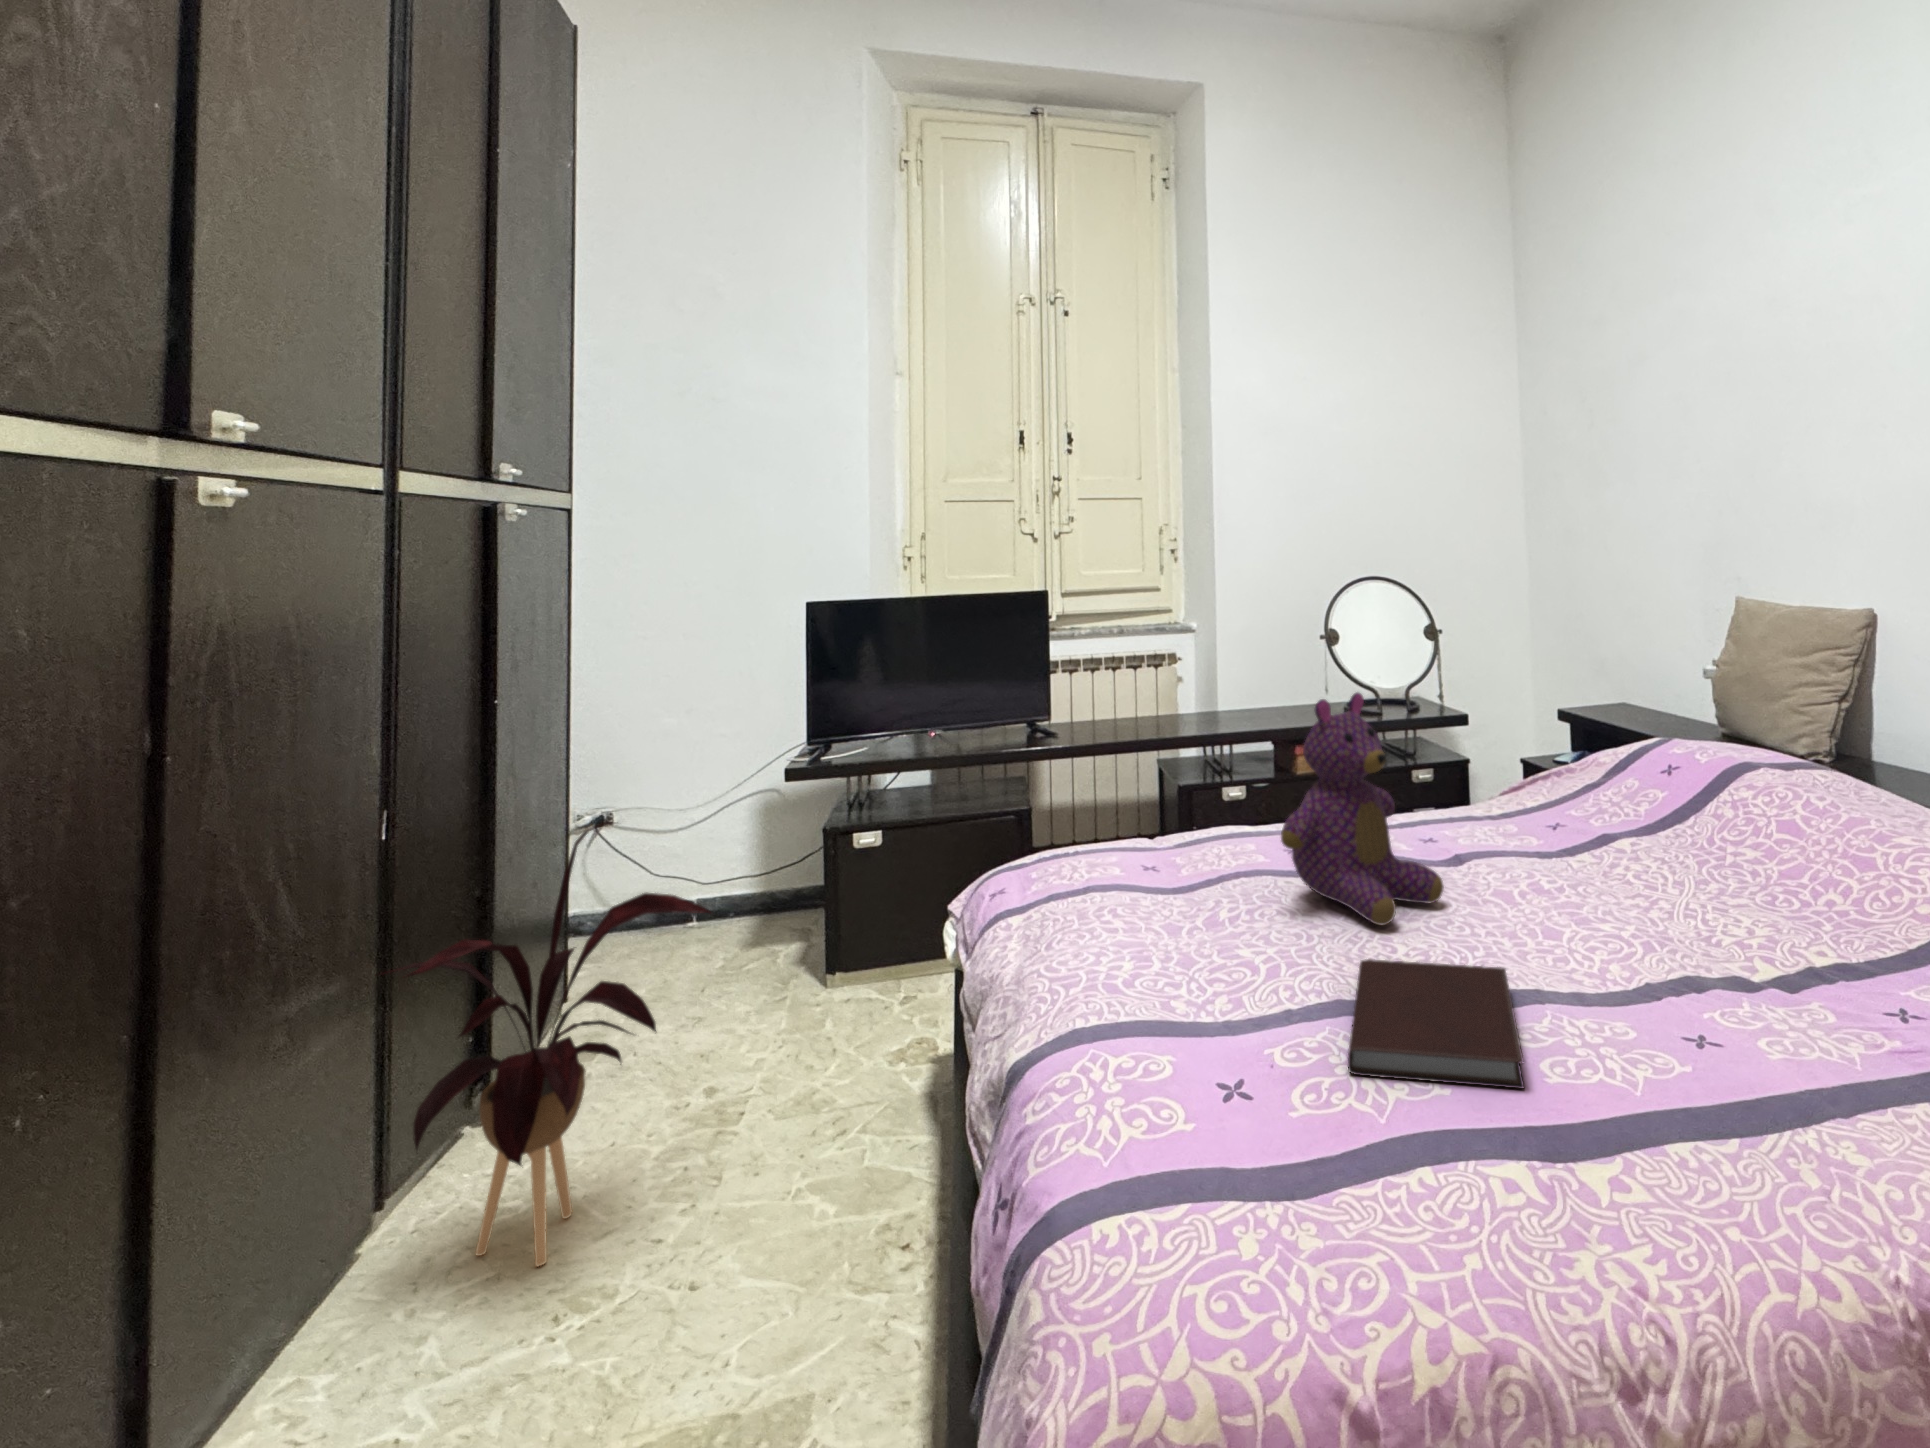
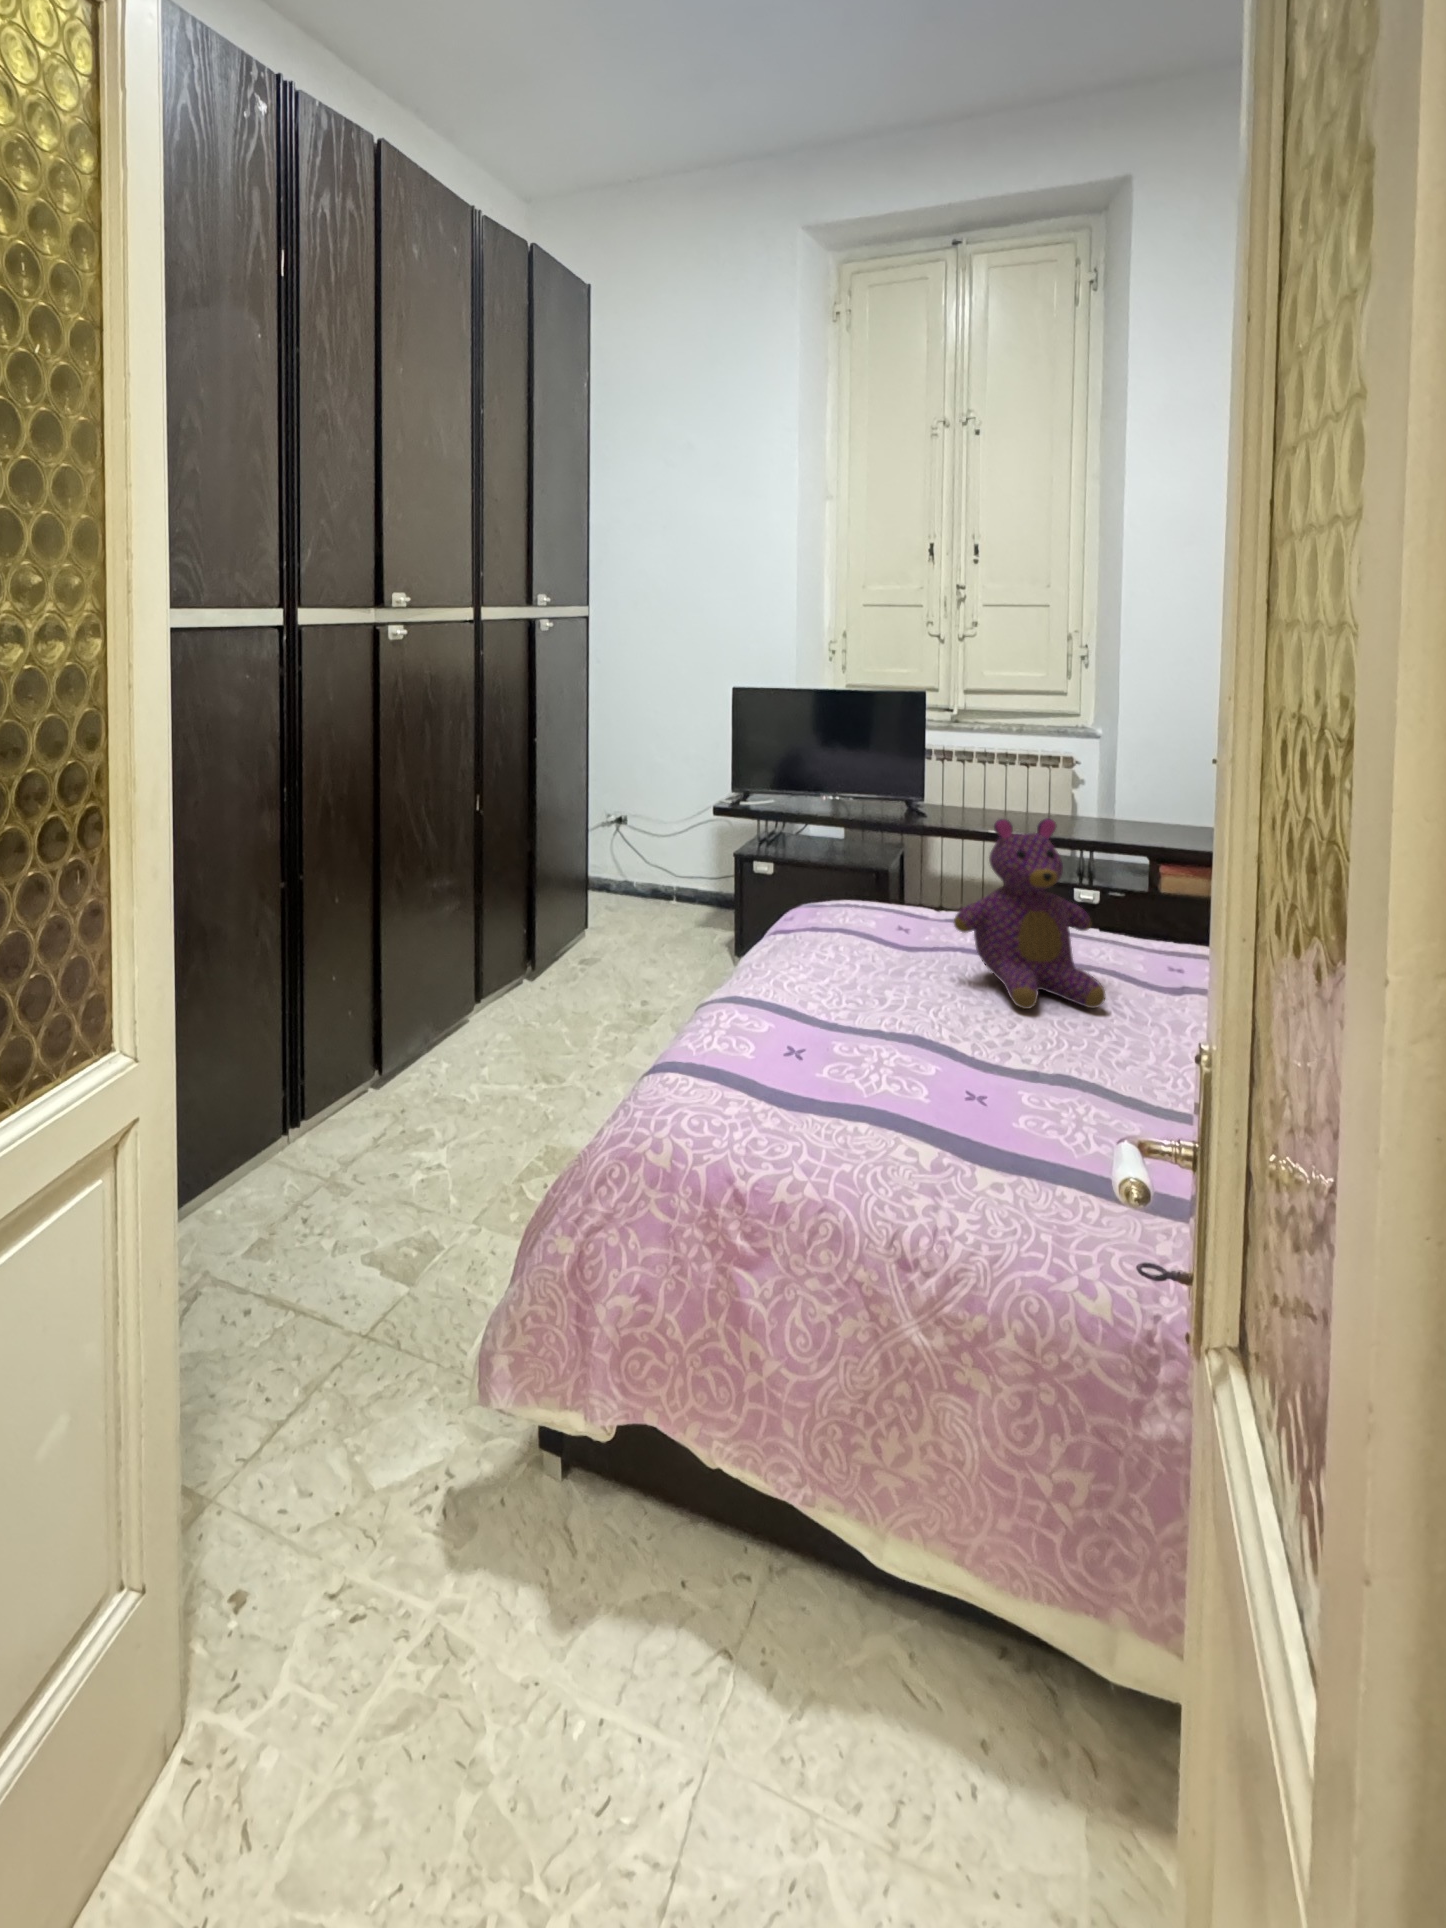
house plant: present [381,822,711,1266] -> none [470,820,623,1054]
notebook: present [1348,959,1524,1089] -> none [881,1018,1072,1123]

